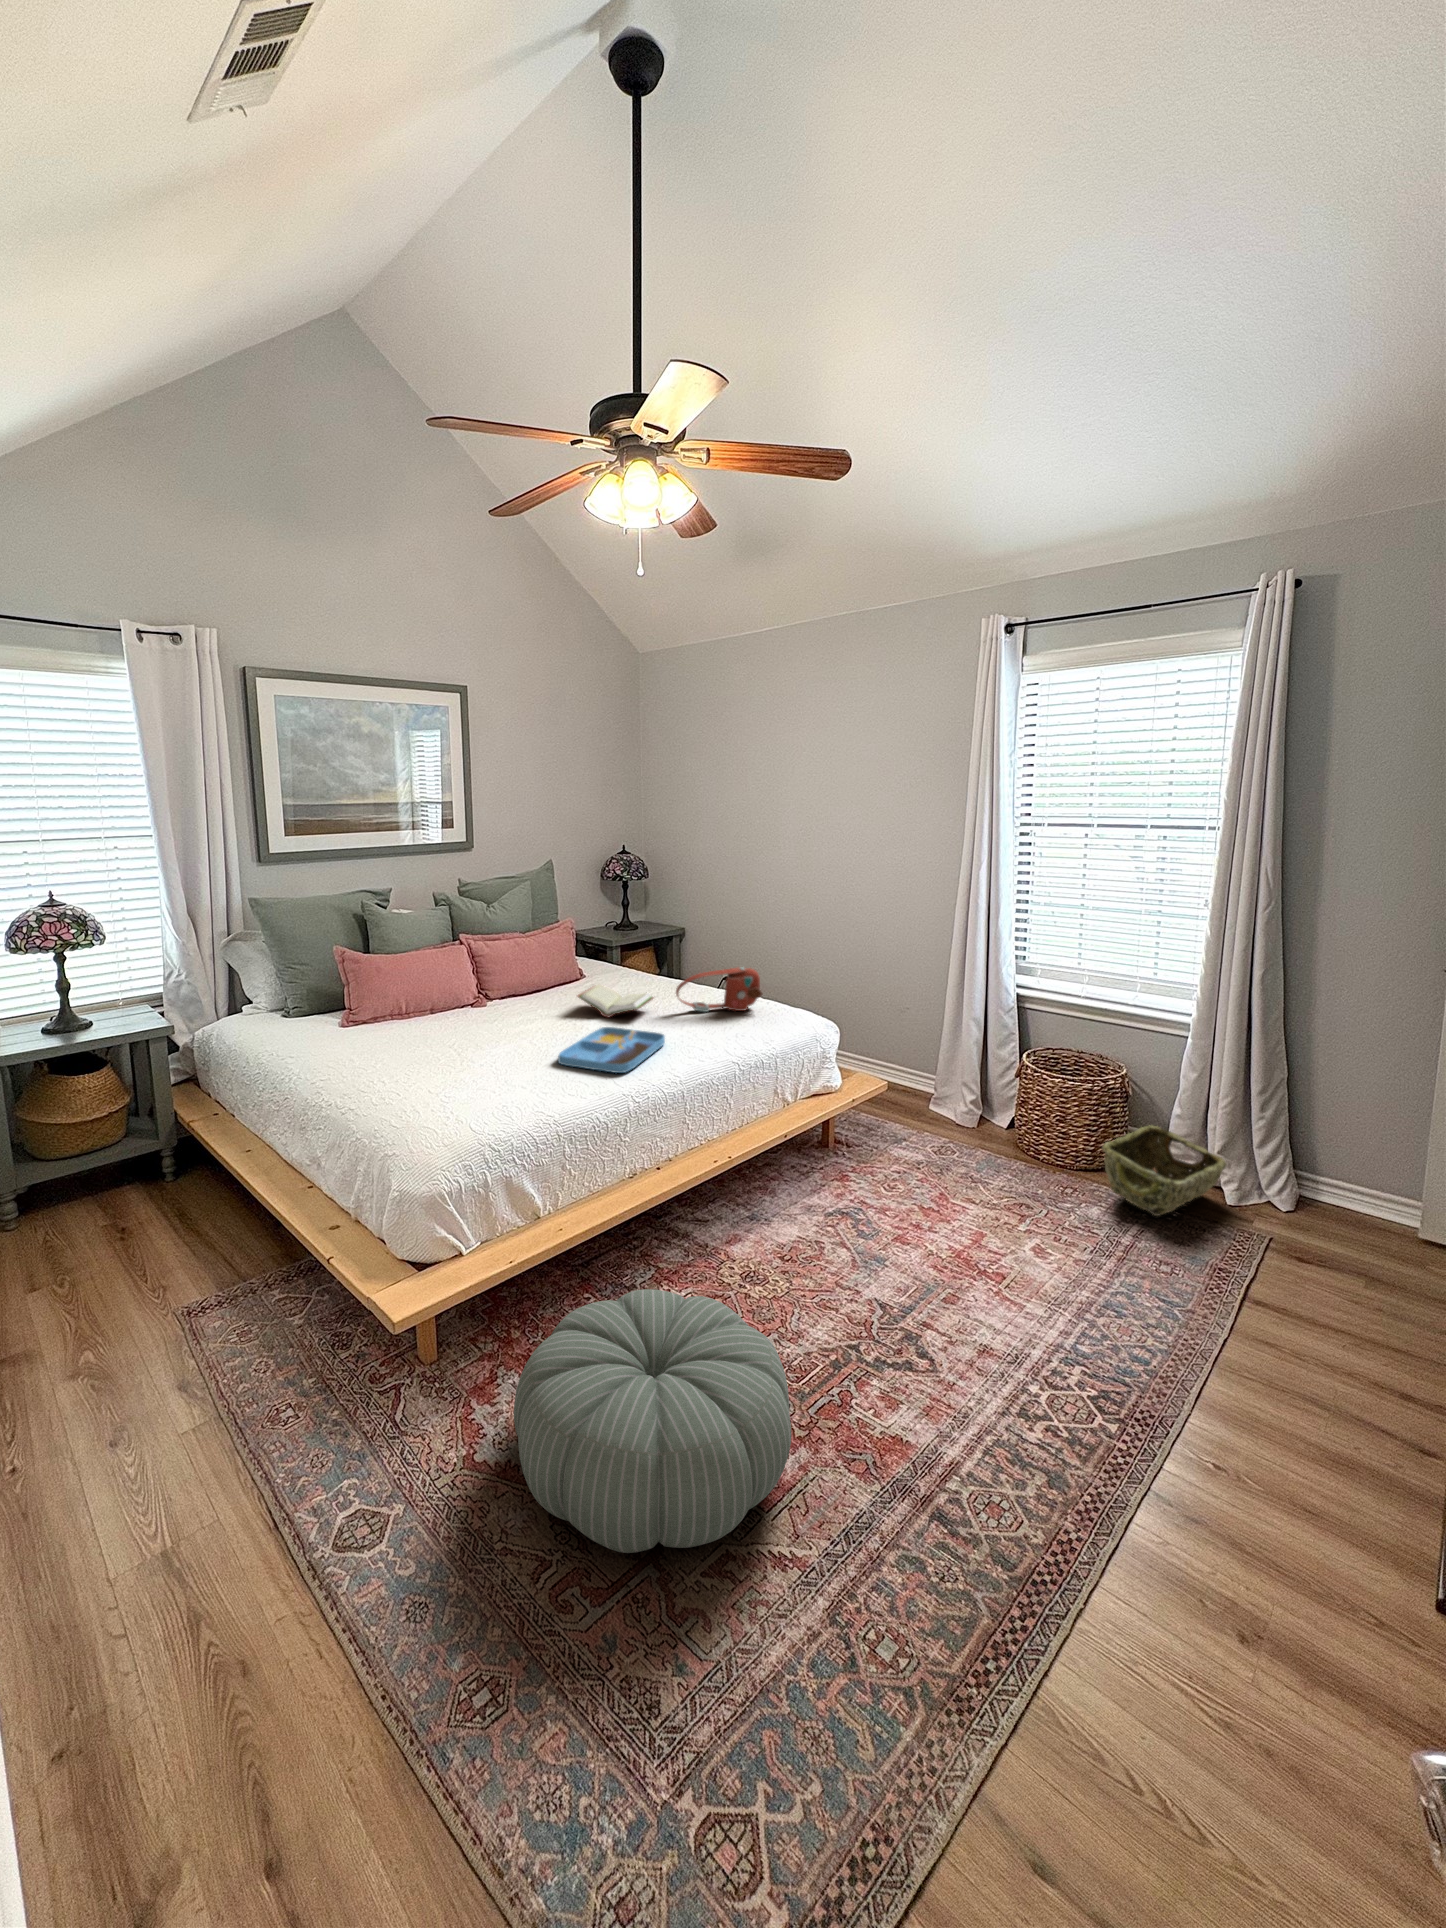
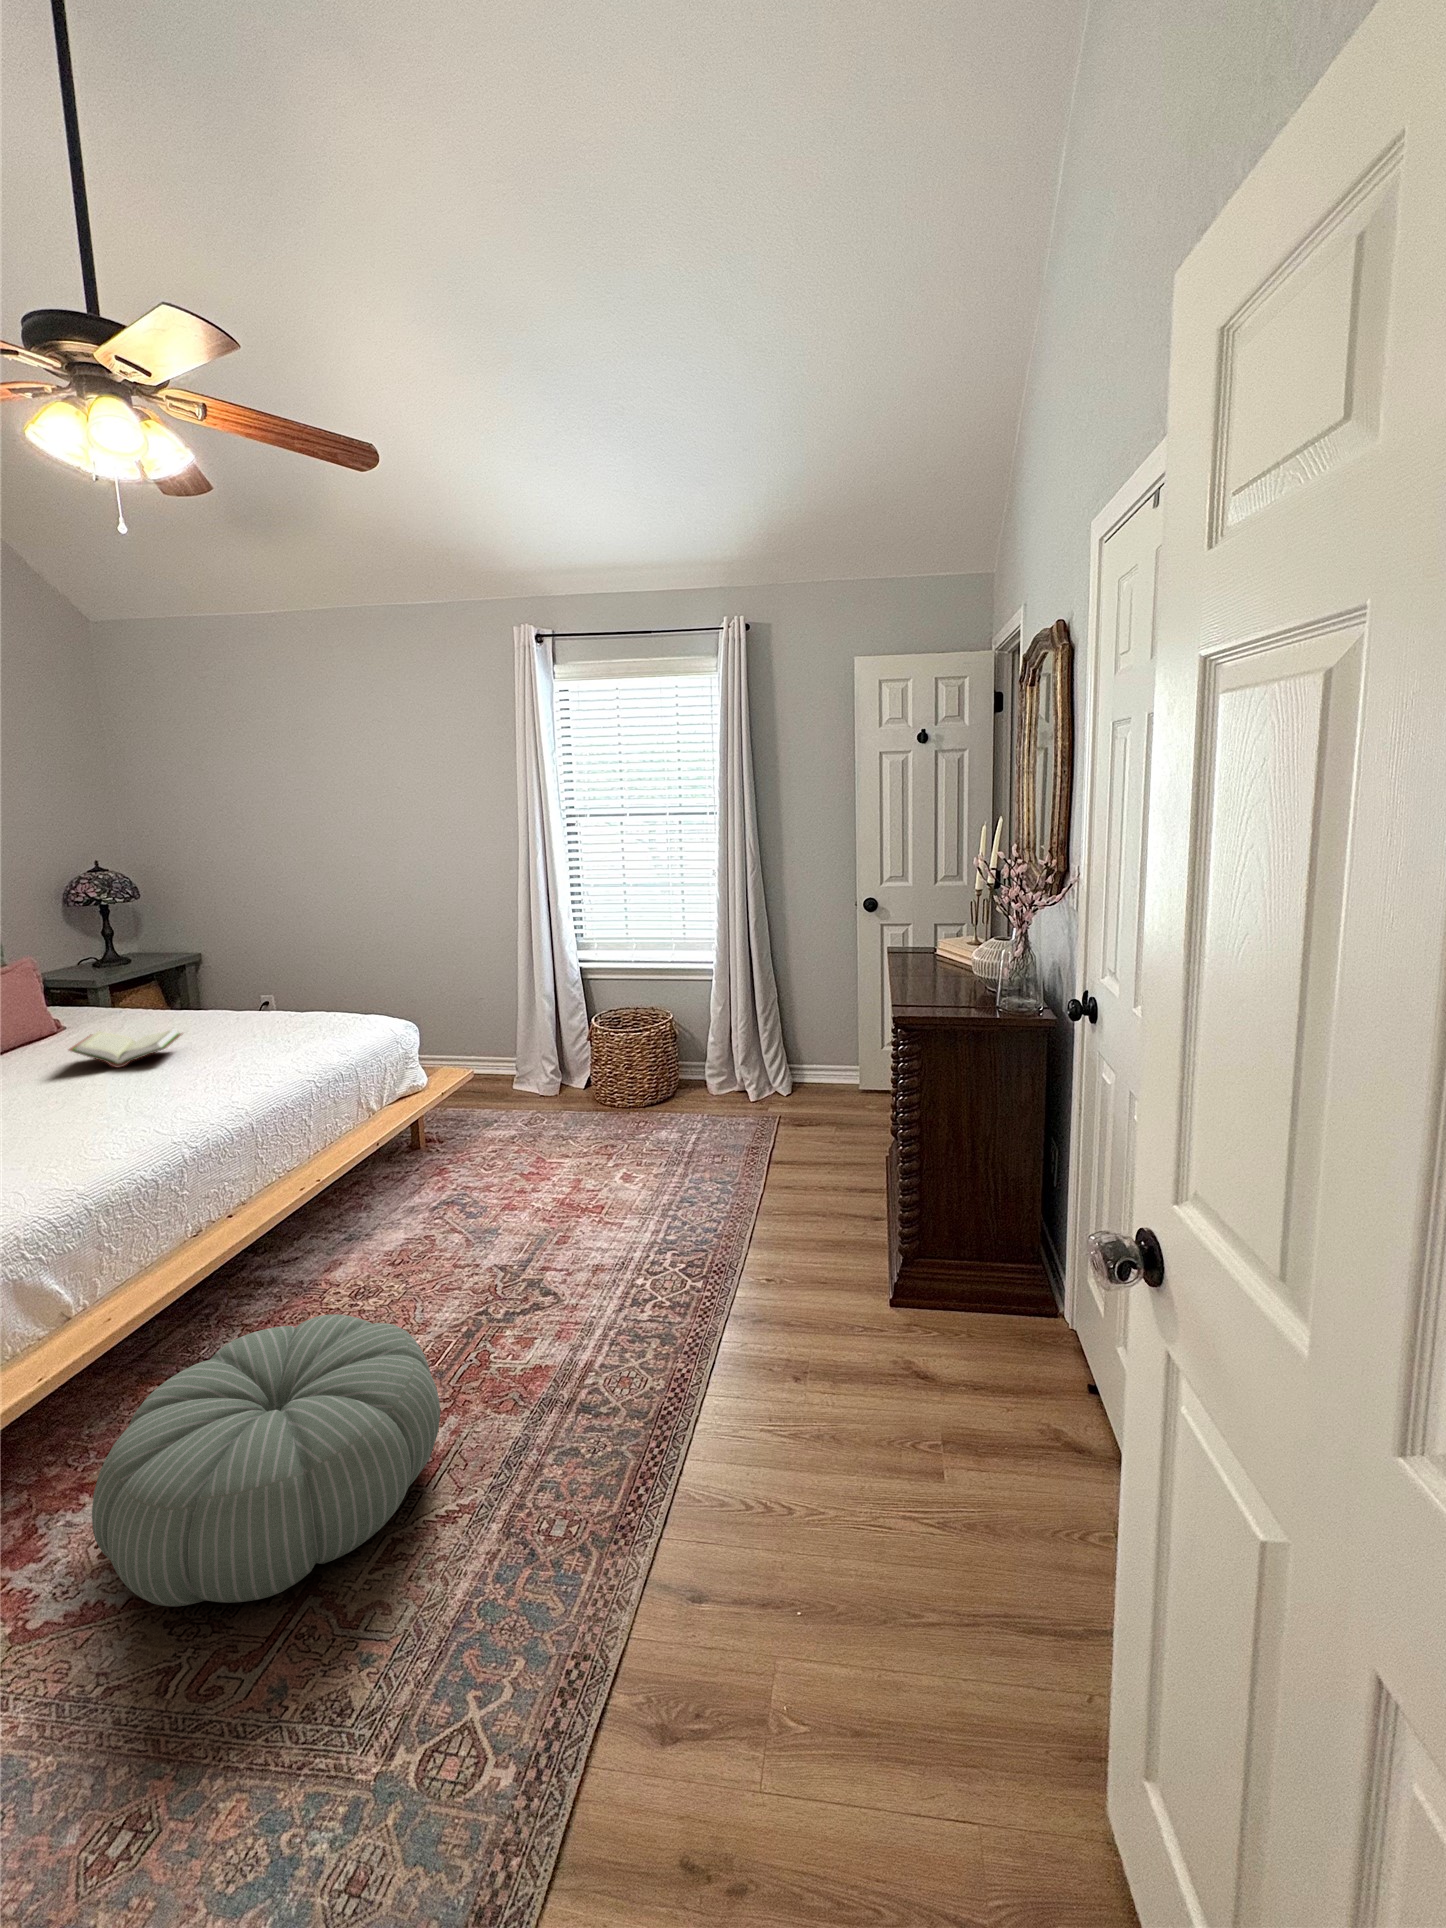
handbag: present [676,967,762,1012] -> none [212,981,323,1038]
tray: present [558,1027,665,1073] -> none [63,1068,212,1130]
woven basket: present [1103,1126,1226,1216] -> none [663,1053,751,1123]

